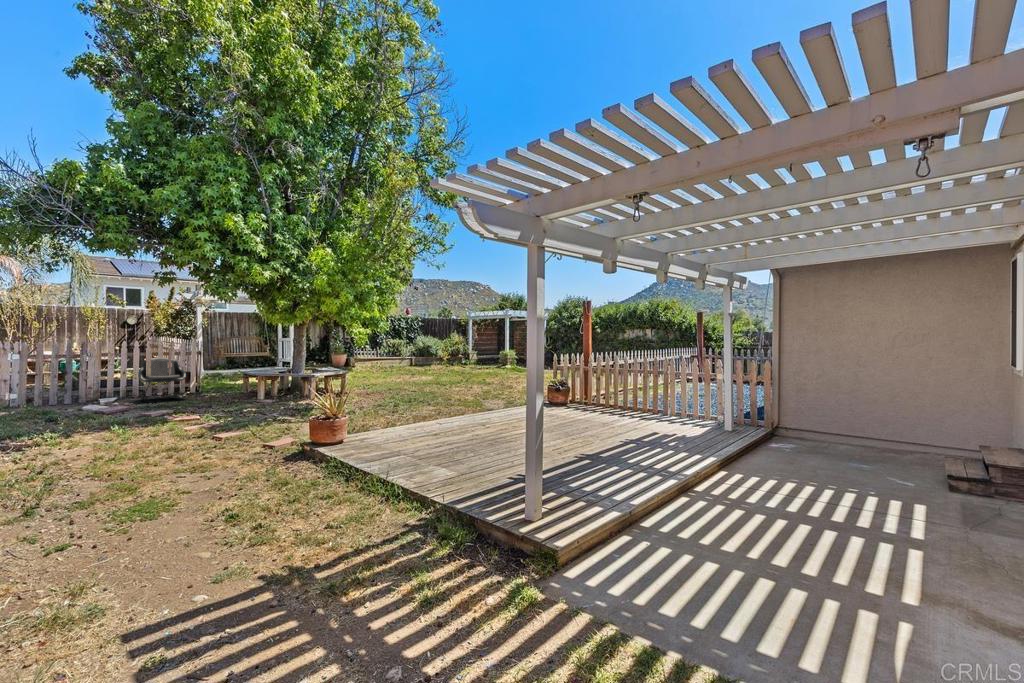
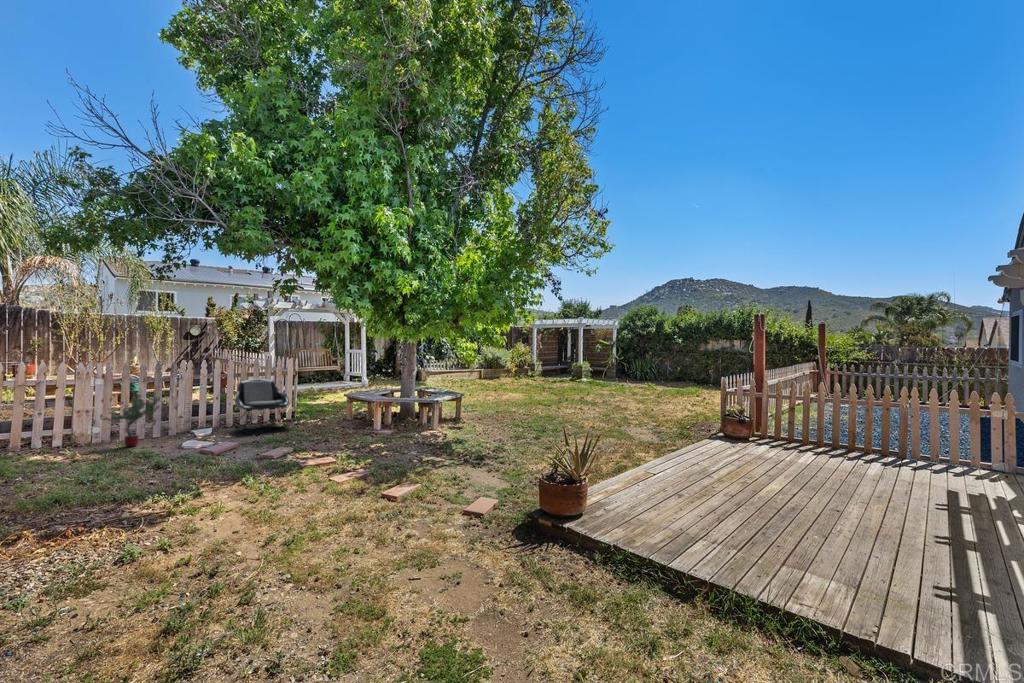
potted tree: none [17,364,69,409] -> present [102,391,160,447]

